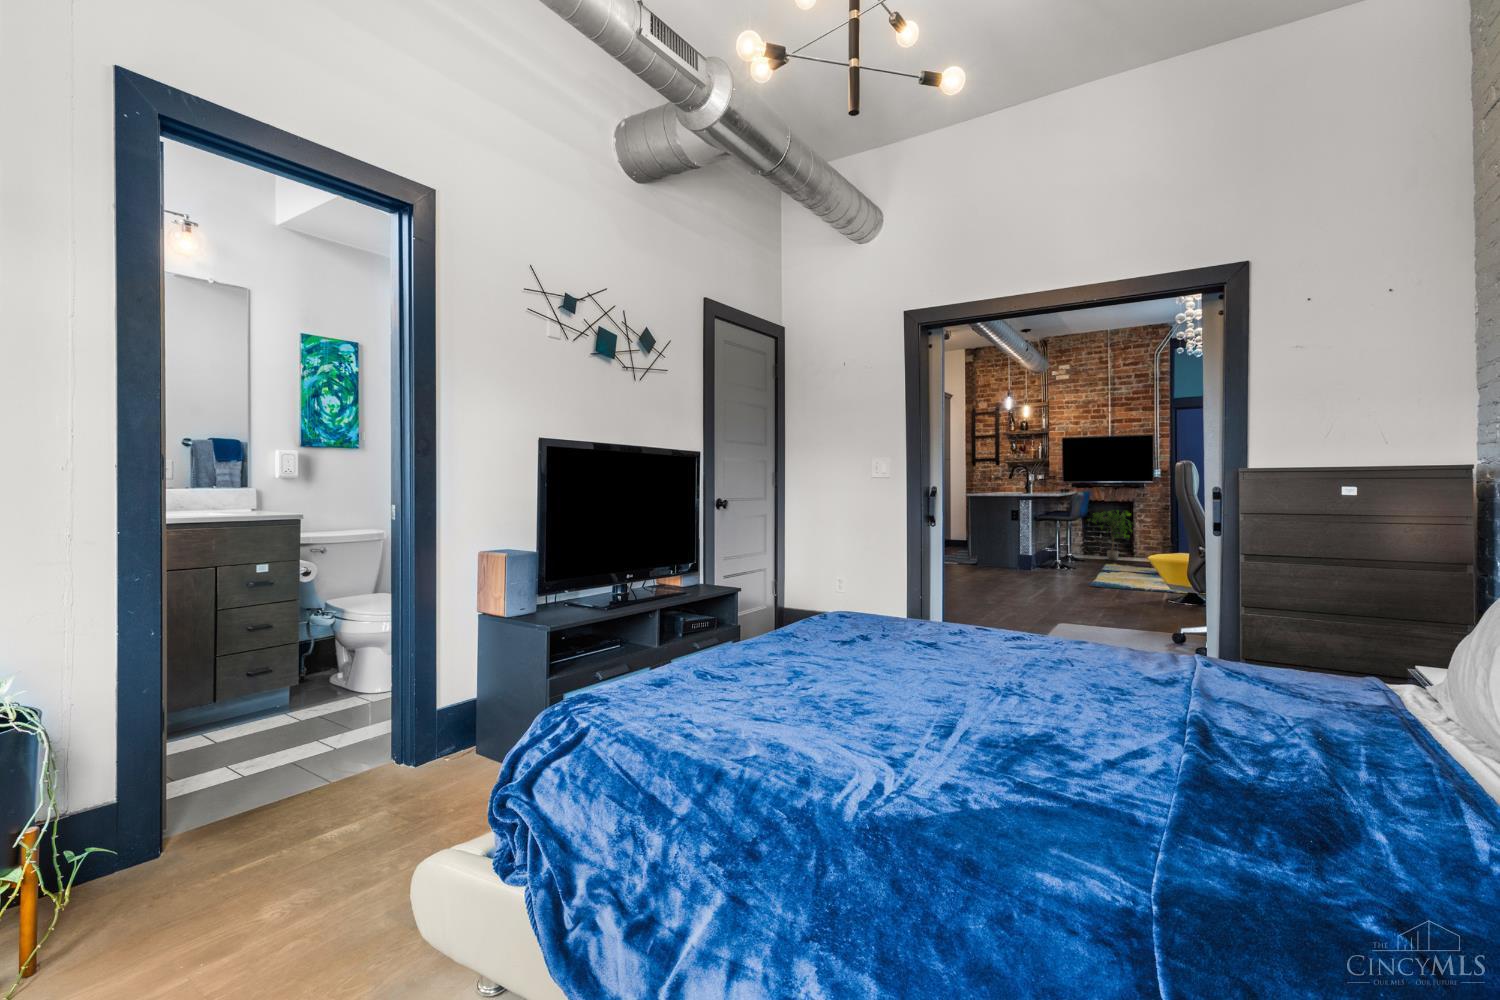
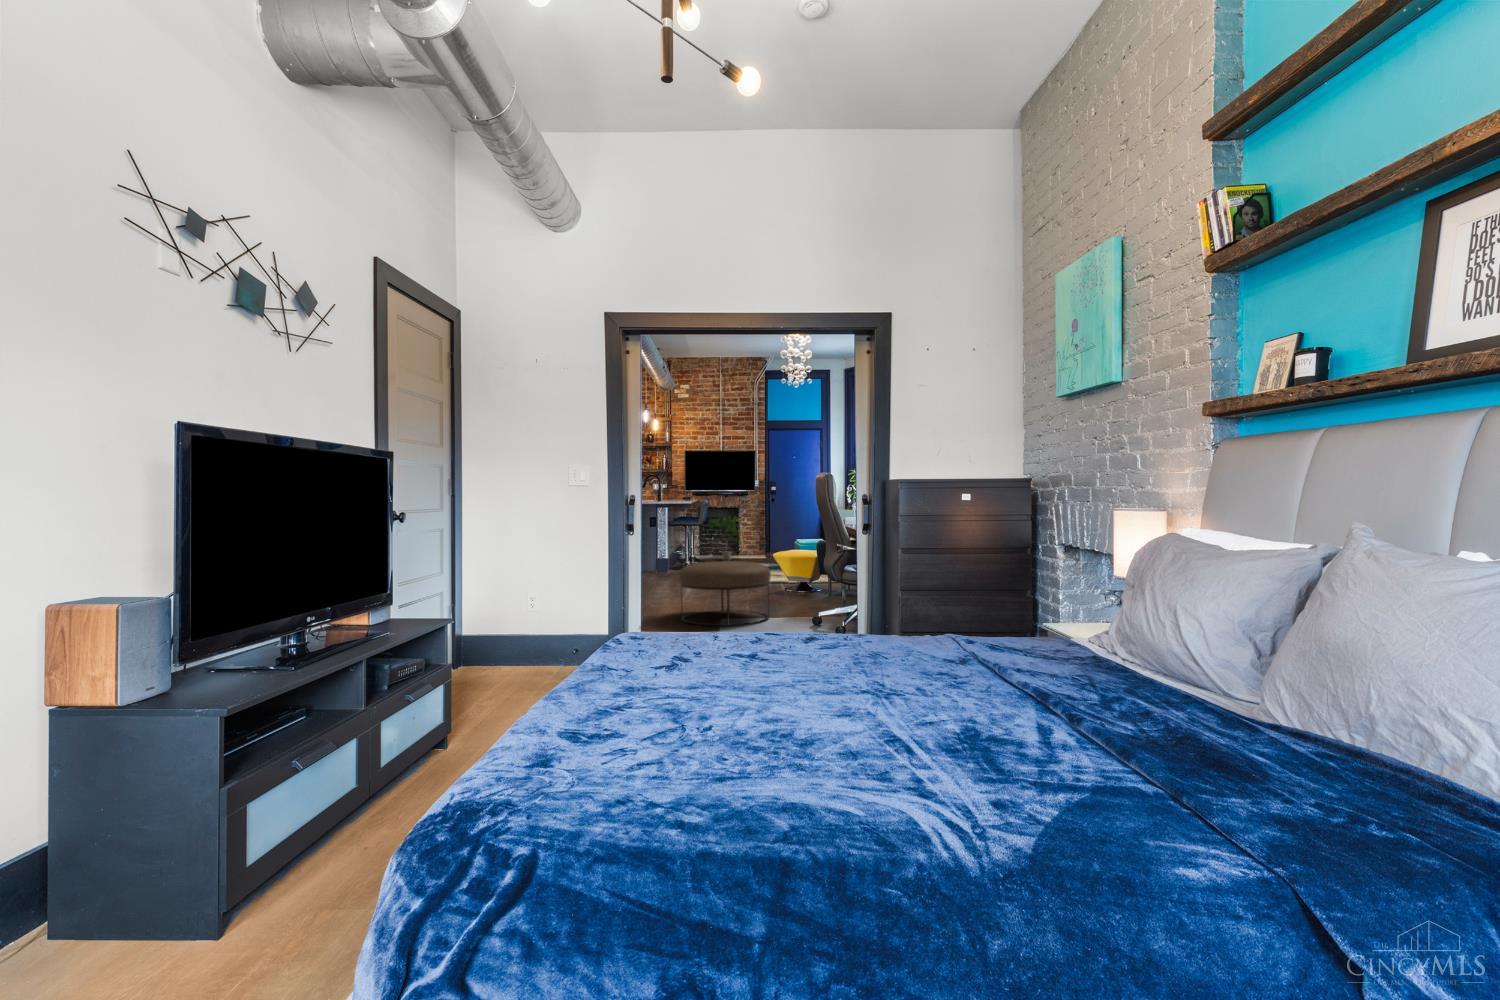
ottoman: none [1006,559,1114,628] -> present [679,561,771,626]

